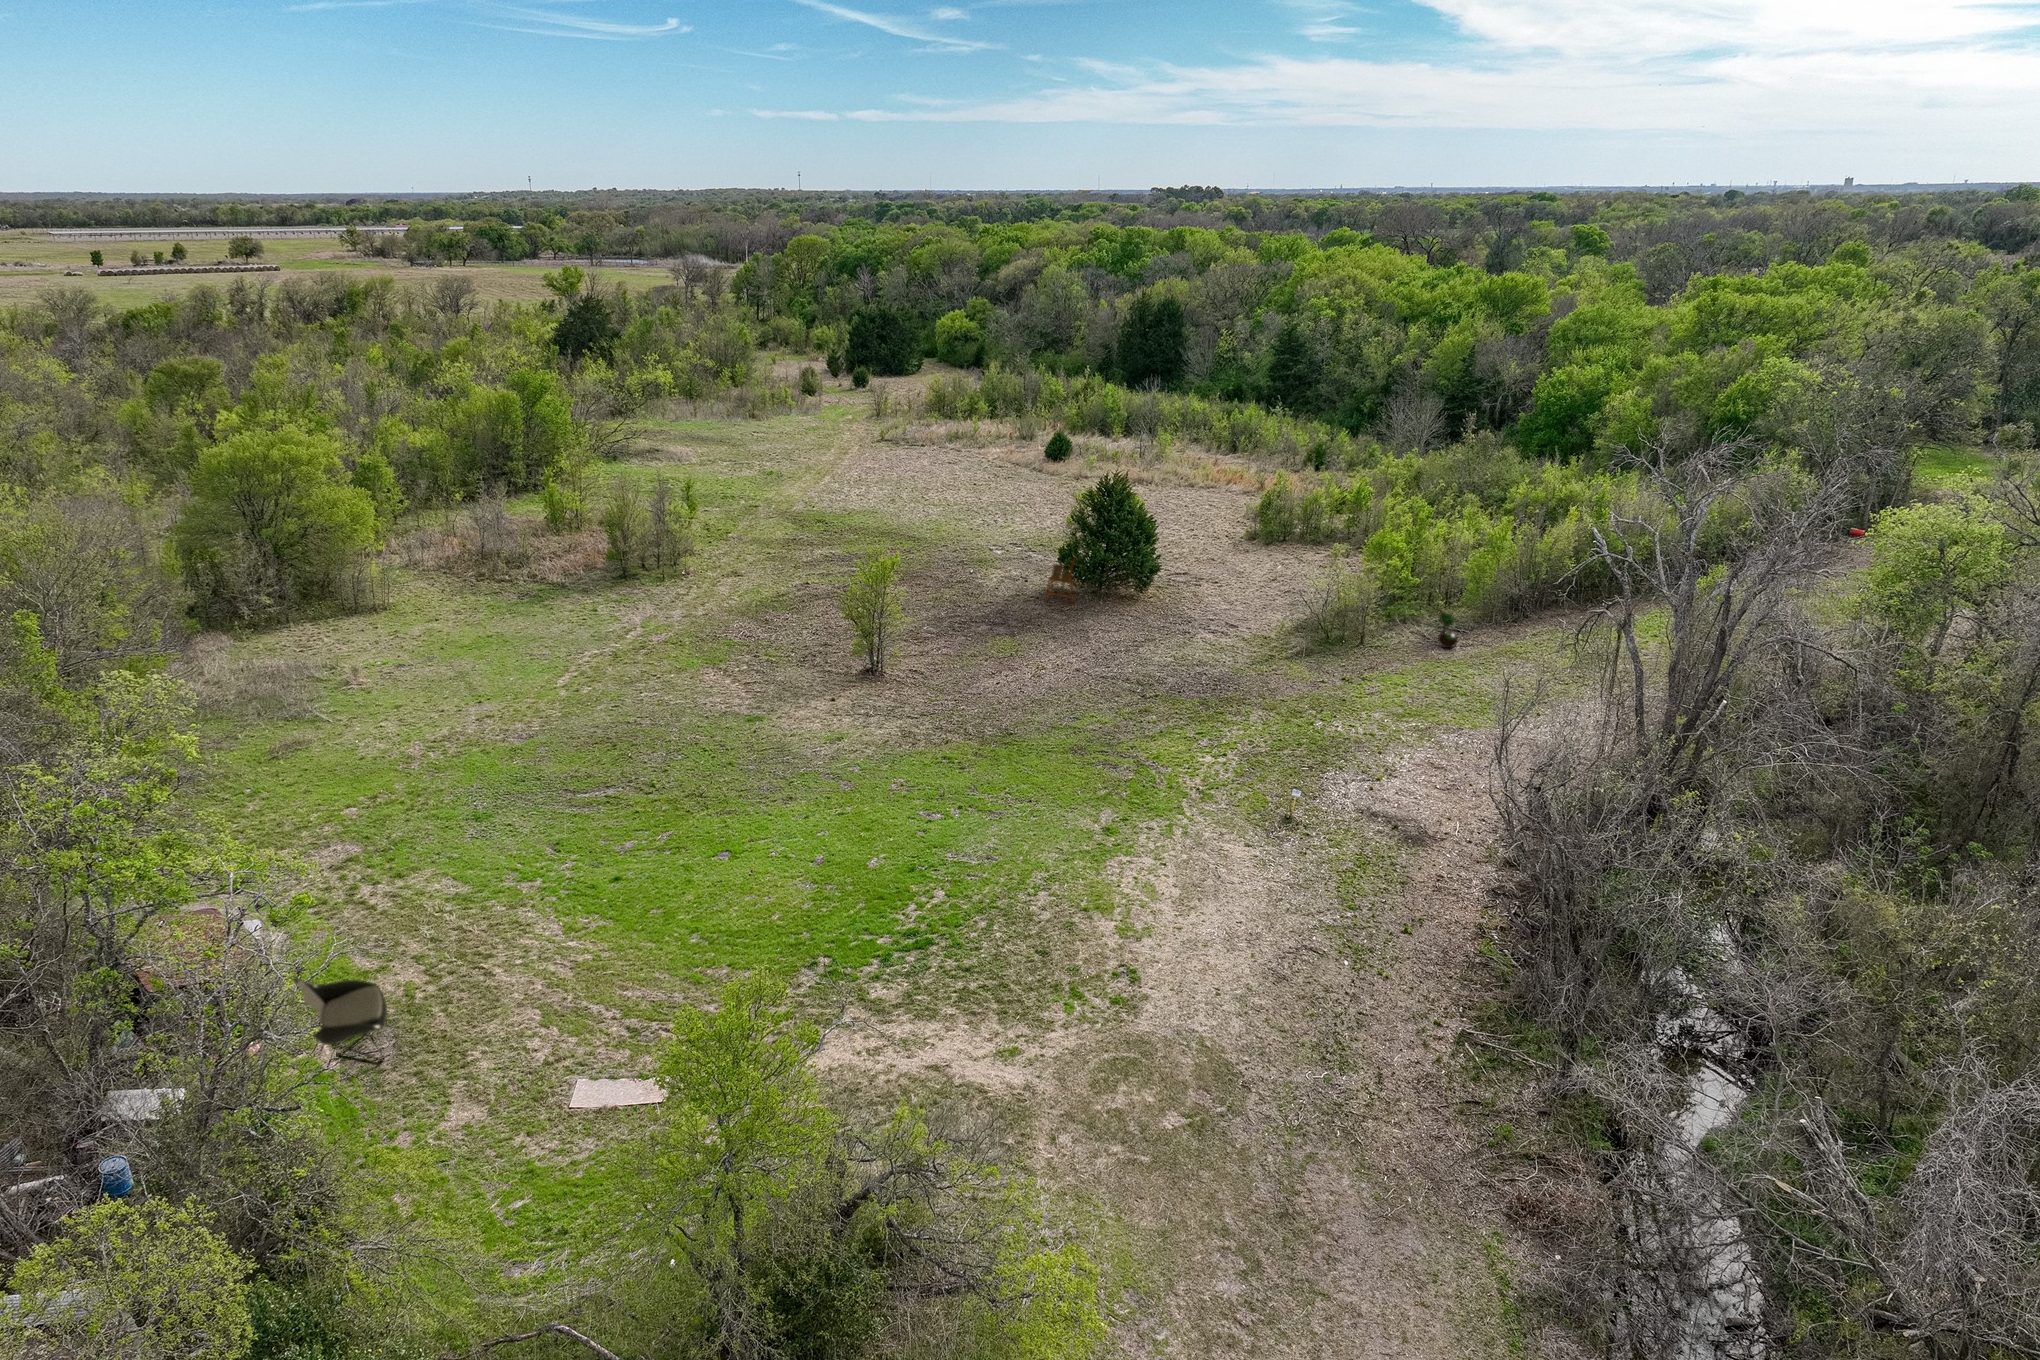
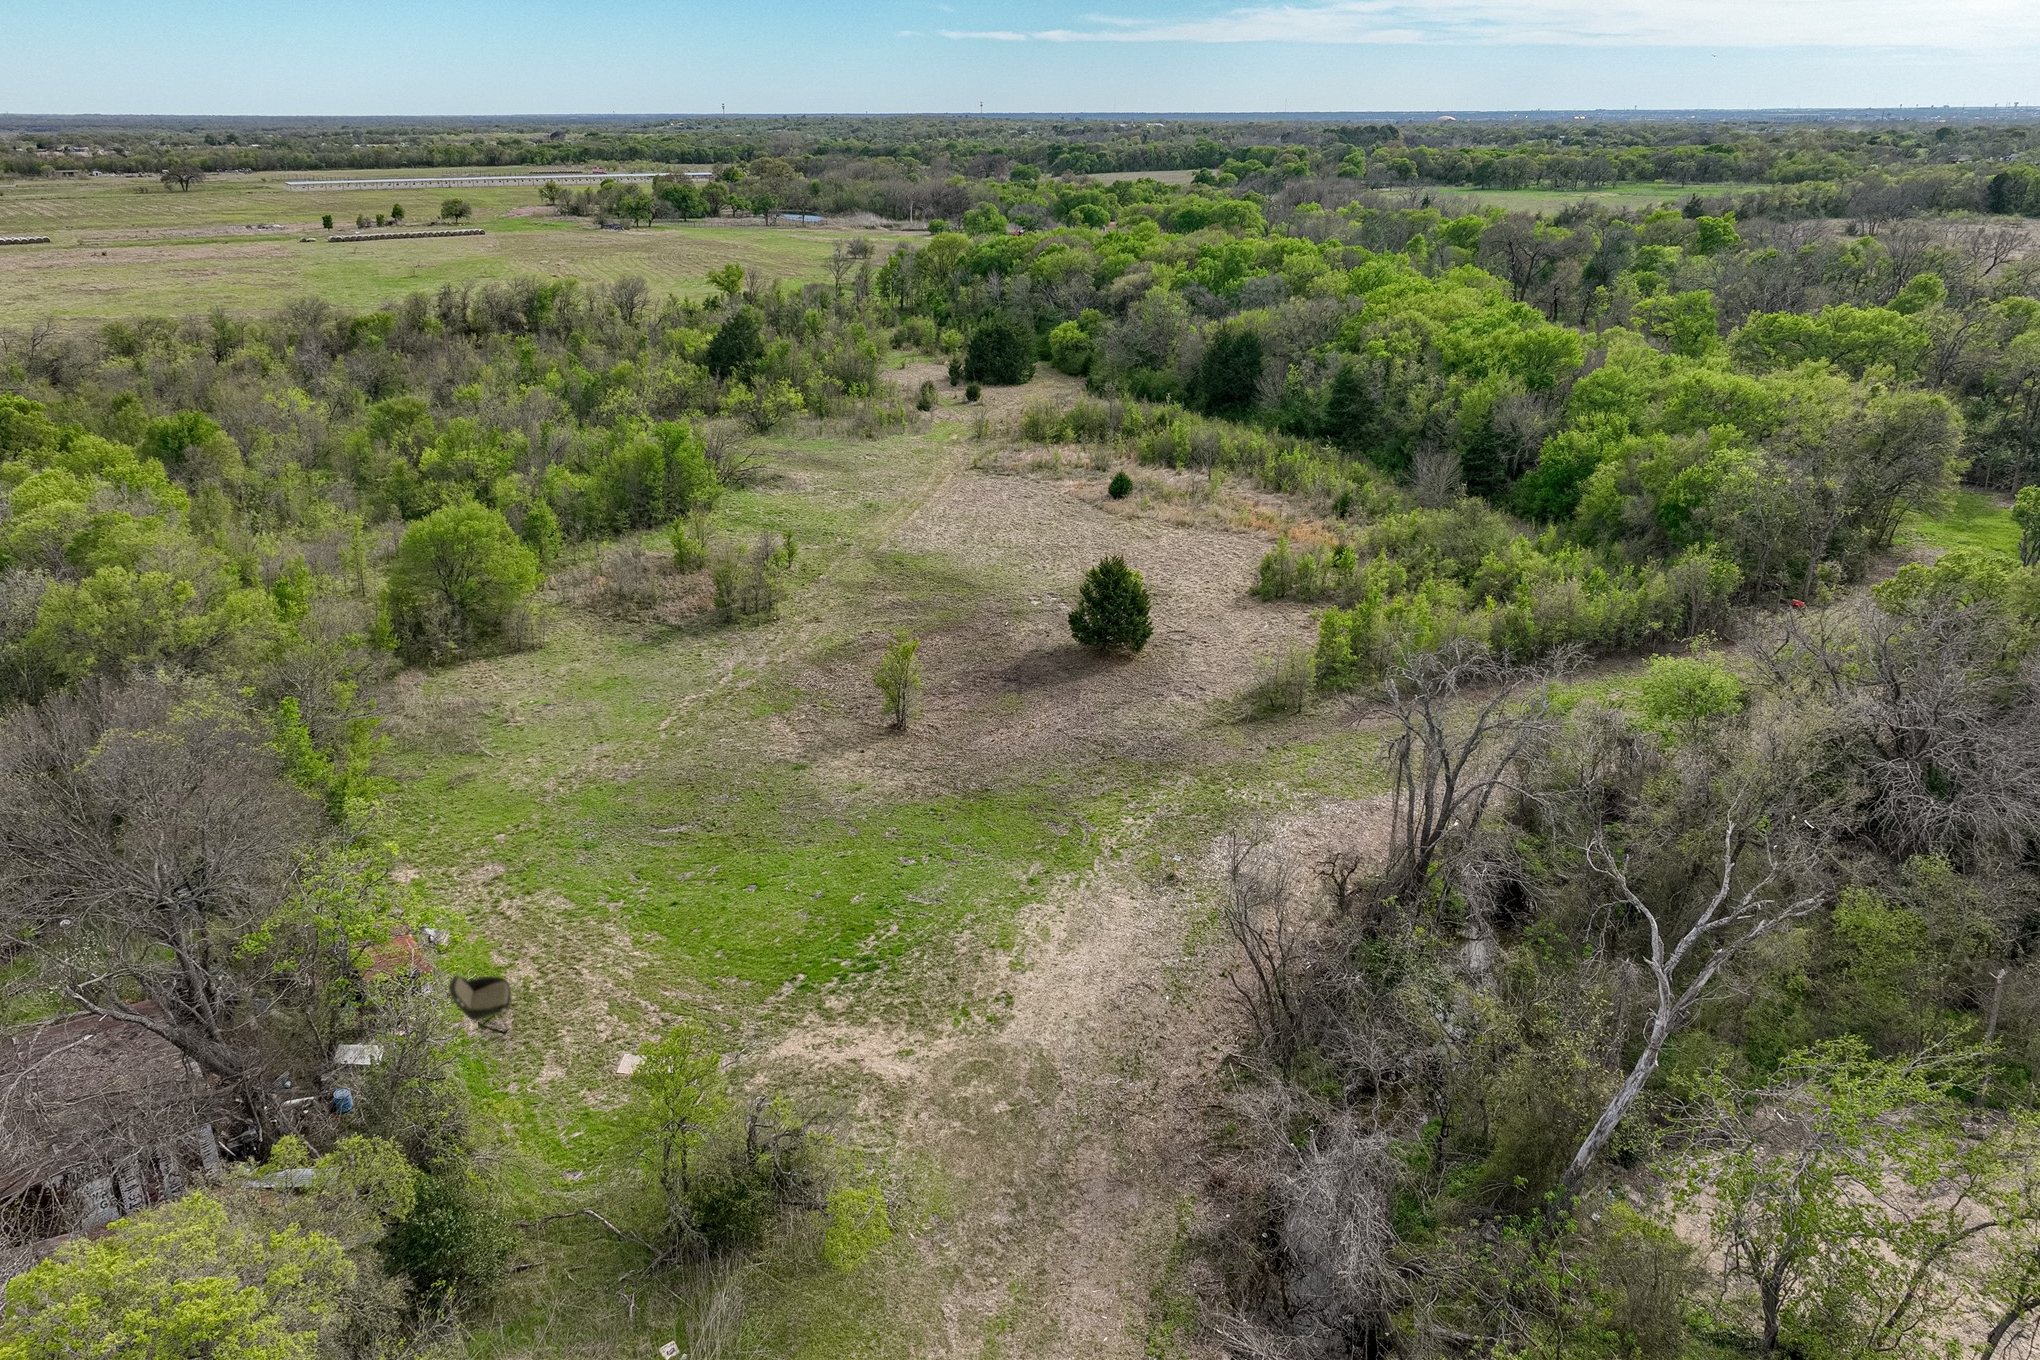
bench: present [1045,559,1077,603] -> none [1048,613,1078,660]
potted tree: present [1438,612,1458,648] -> none [1360,680,1378,714]

